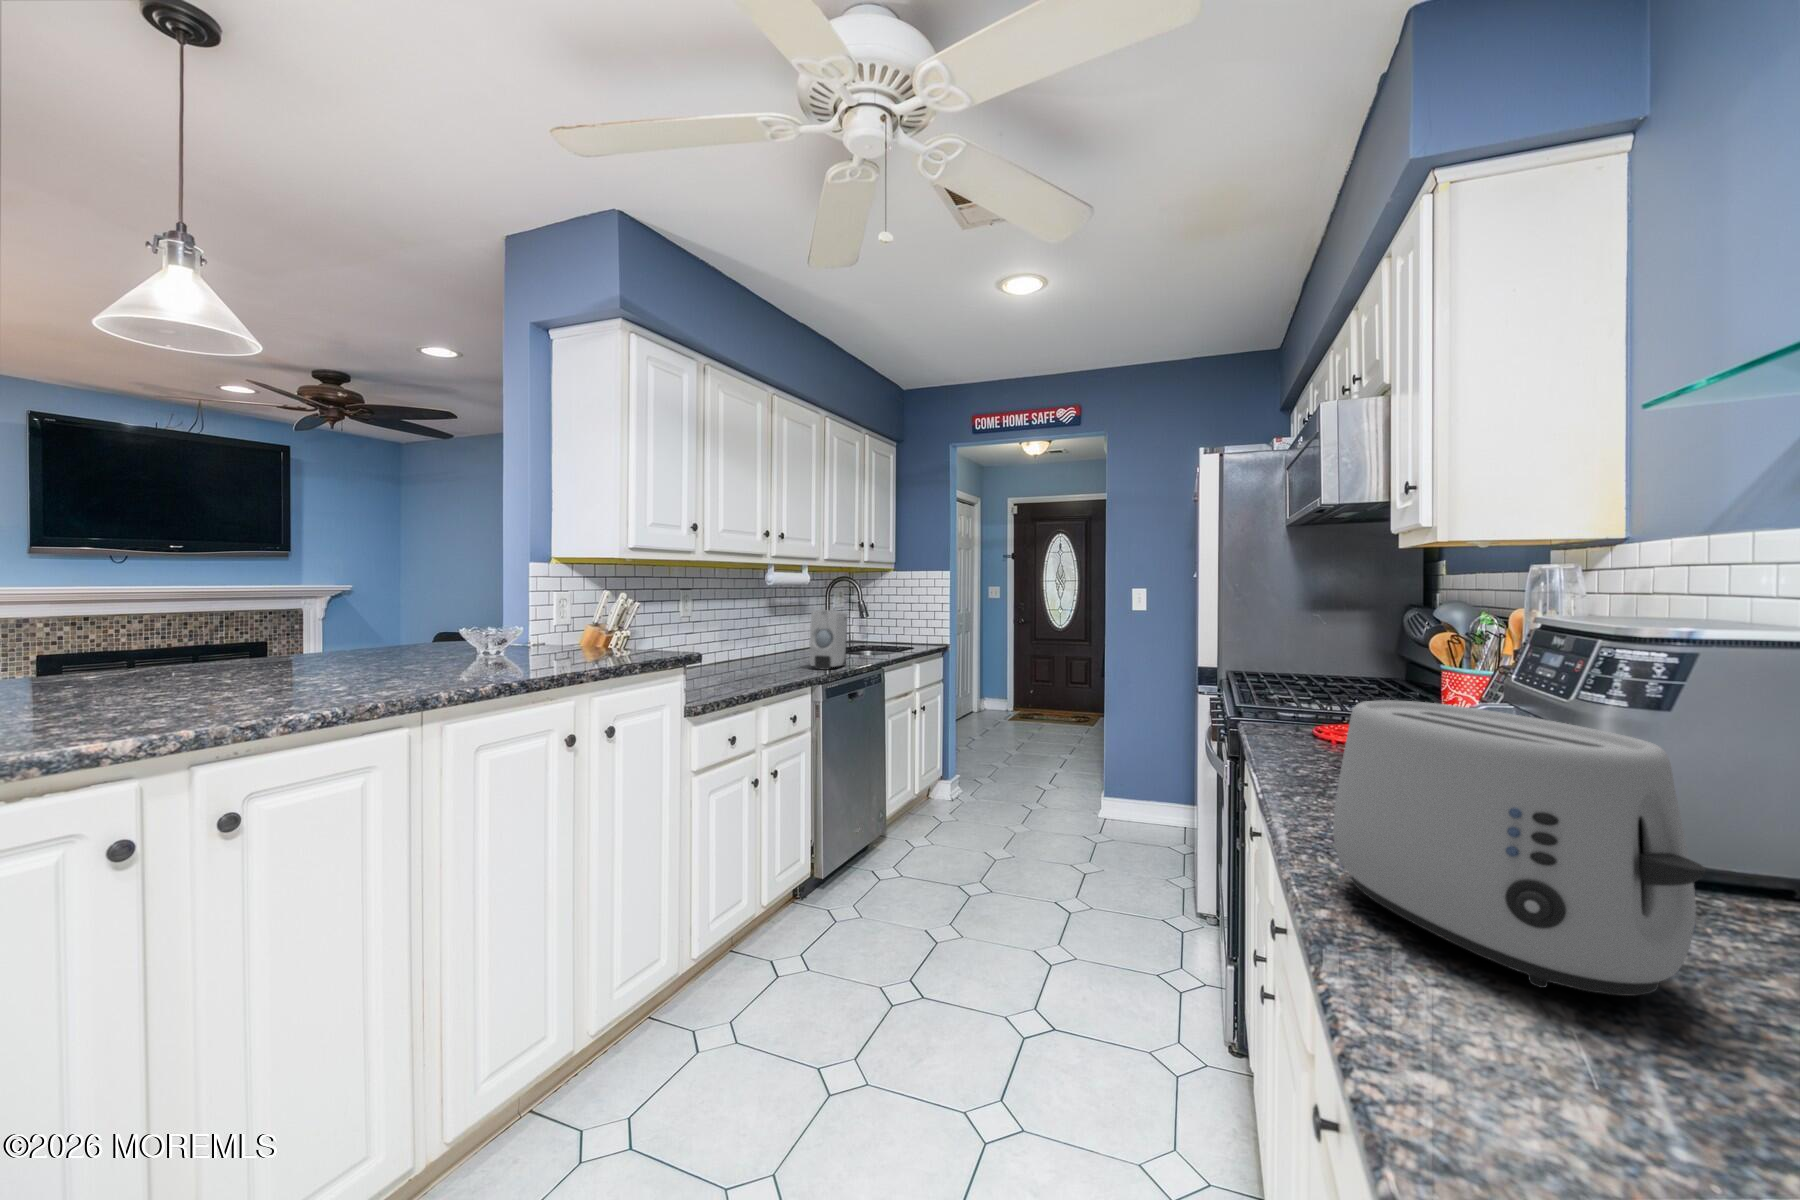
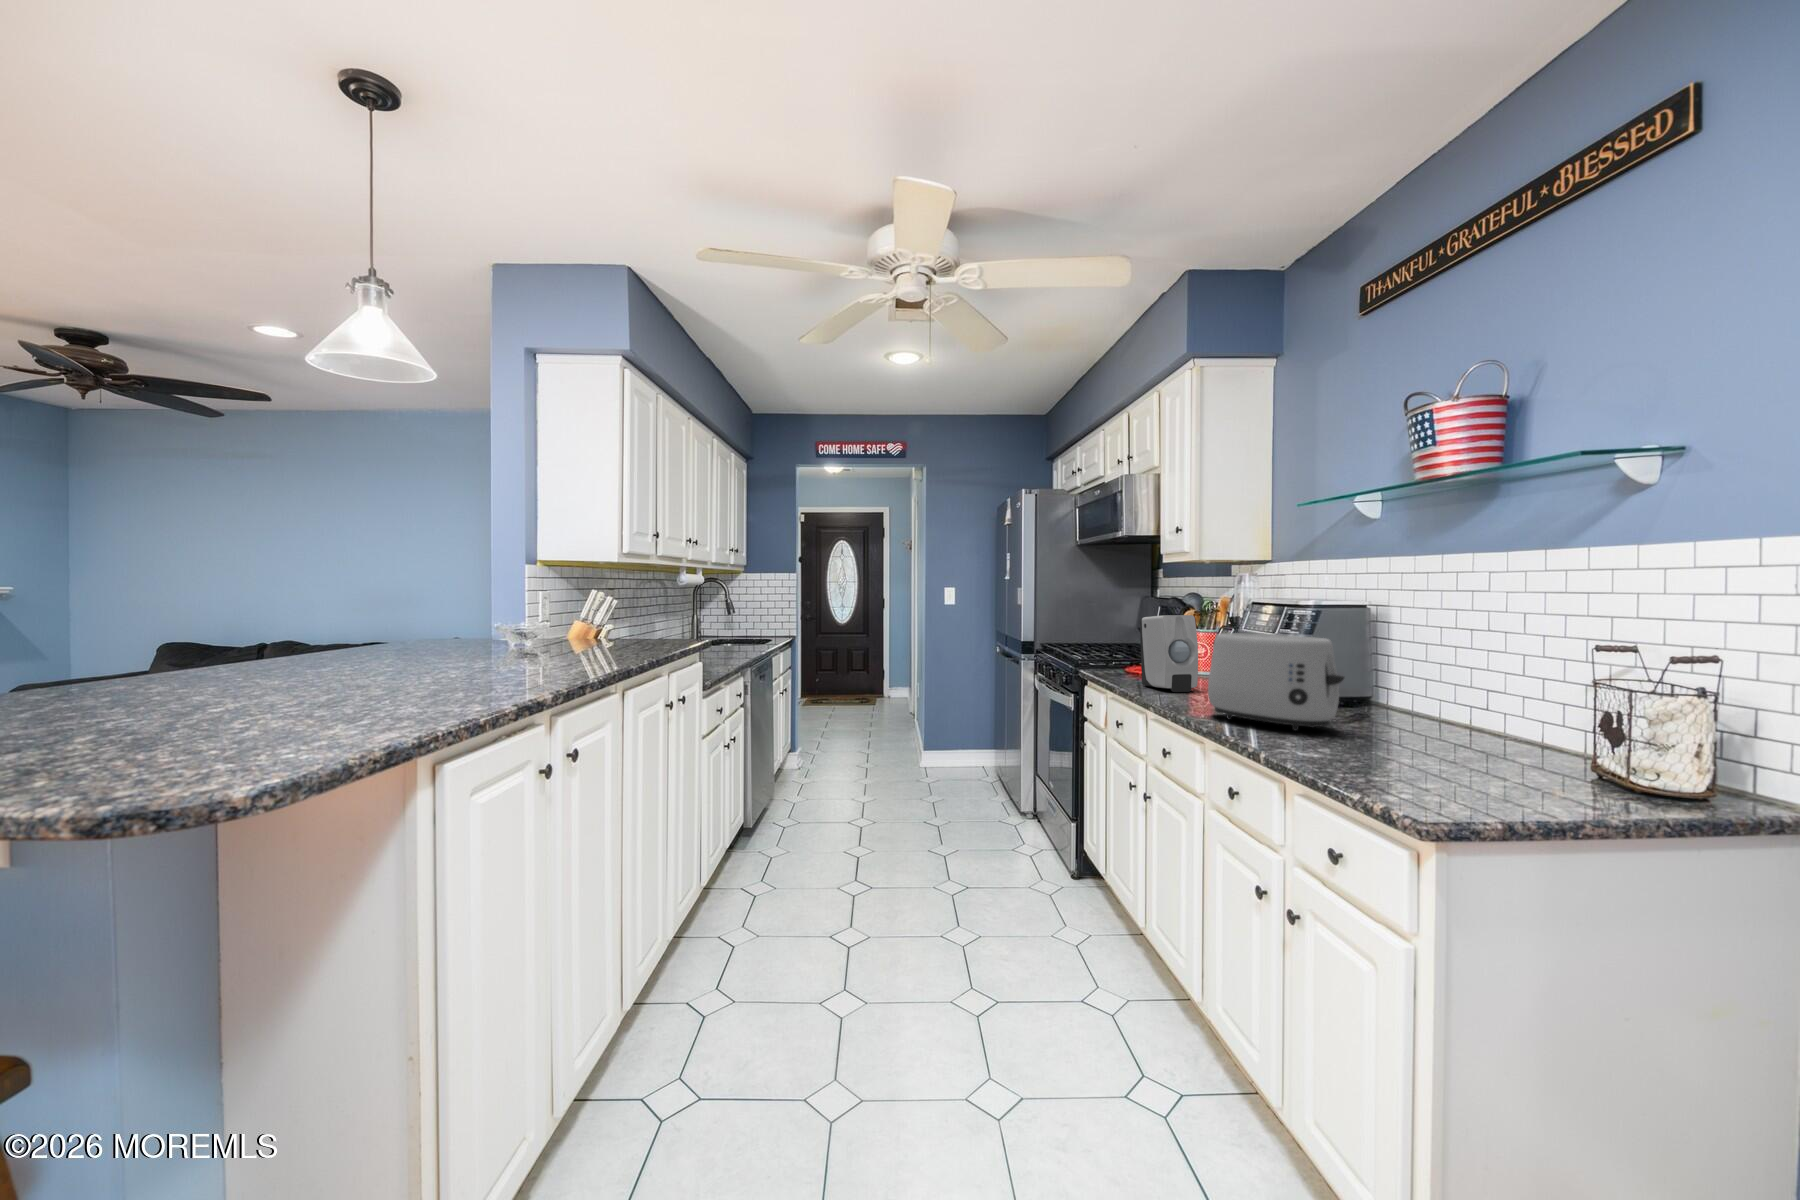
soap dispenser: present [810,610,847,669] -> present [1140,615,1198,692]

